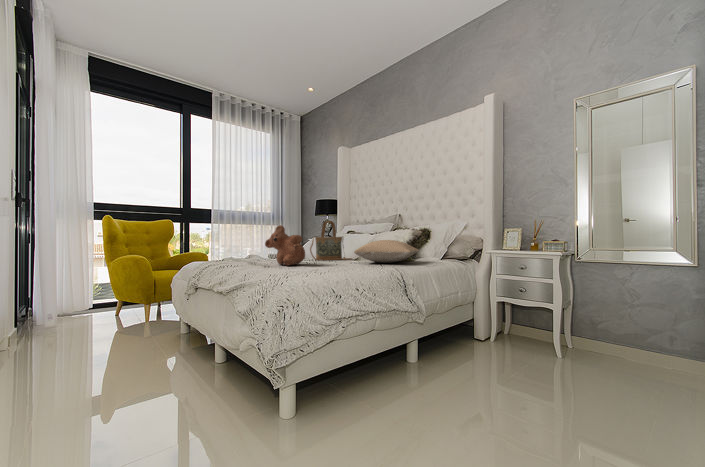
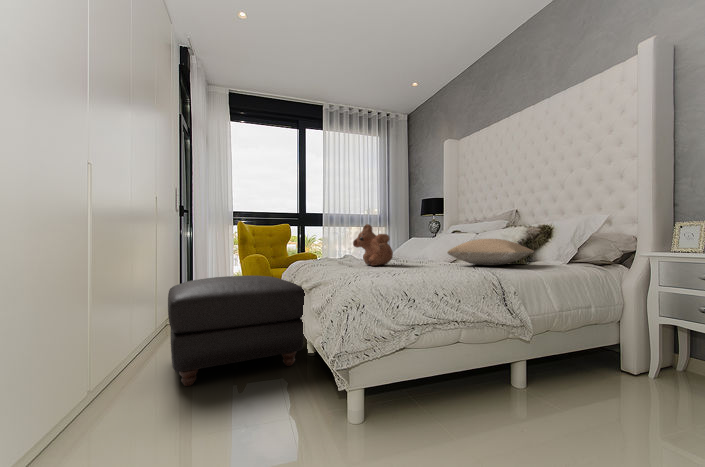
handbag: present [310,221,352,260] -> none [403,219,451,262]
ottoman: none [29,280,218,413] -> present [168,276,305,386]

